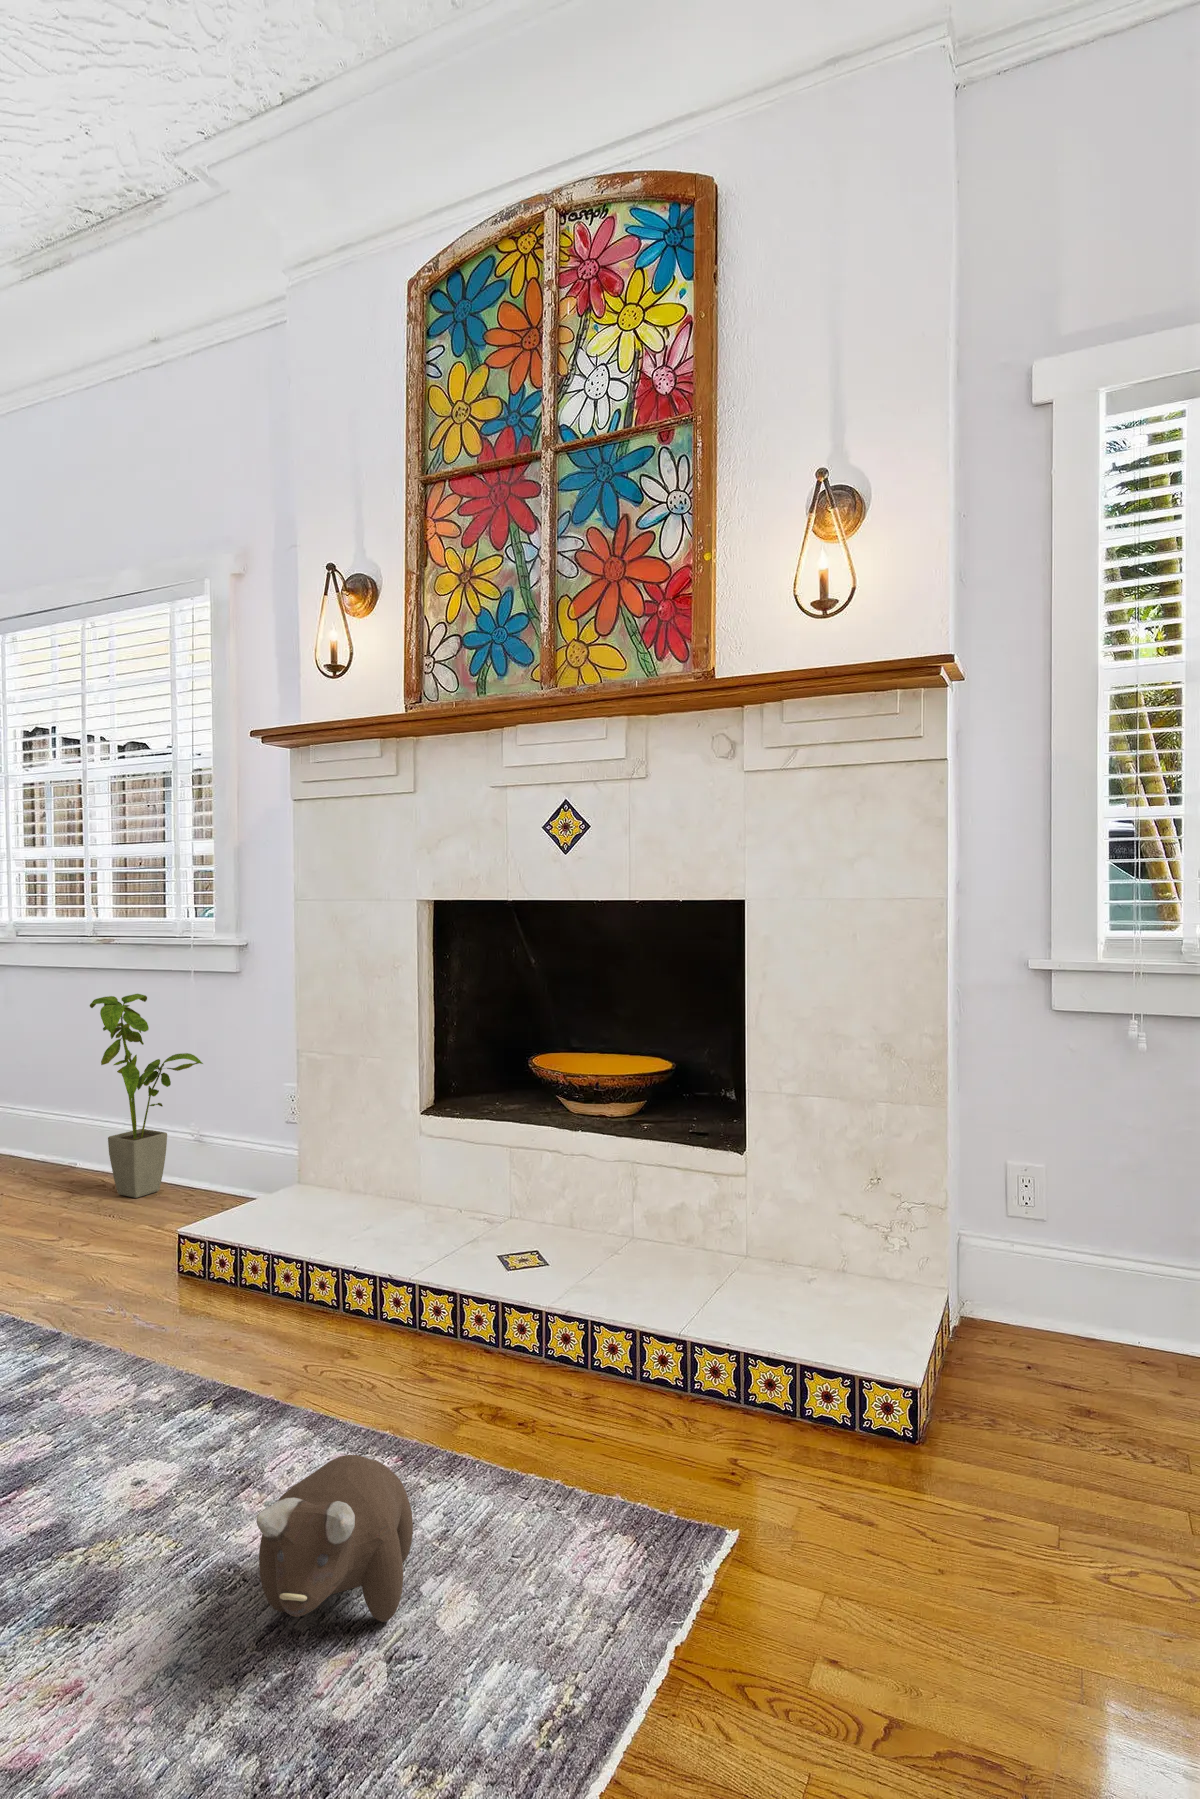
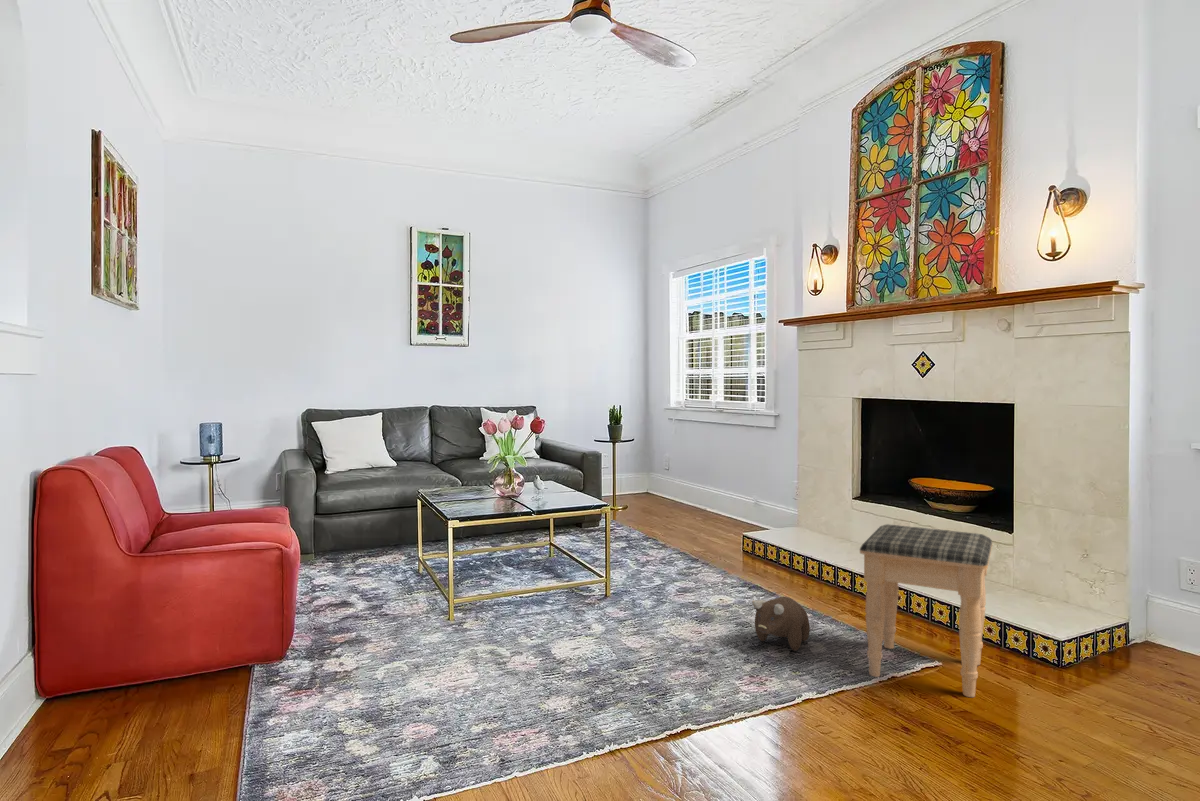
house plant: present [90,994,203,1198] -> none [711,436,758,527]
footstool: none [564,1193,882,1651] -> present [860,524,992,697]

